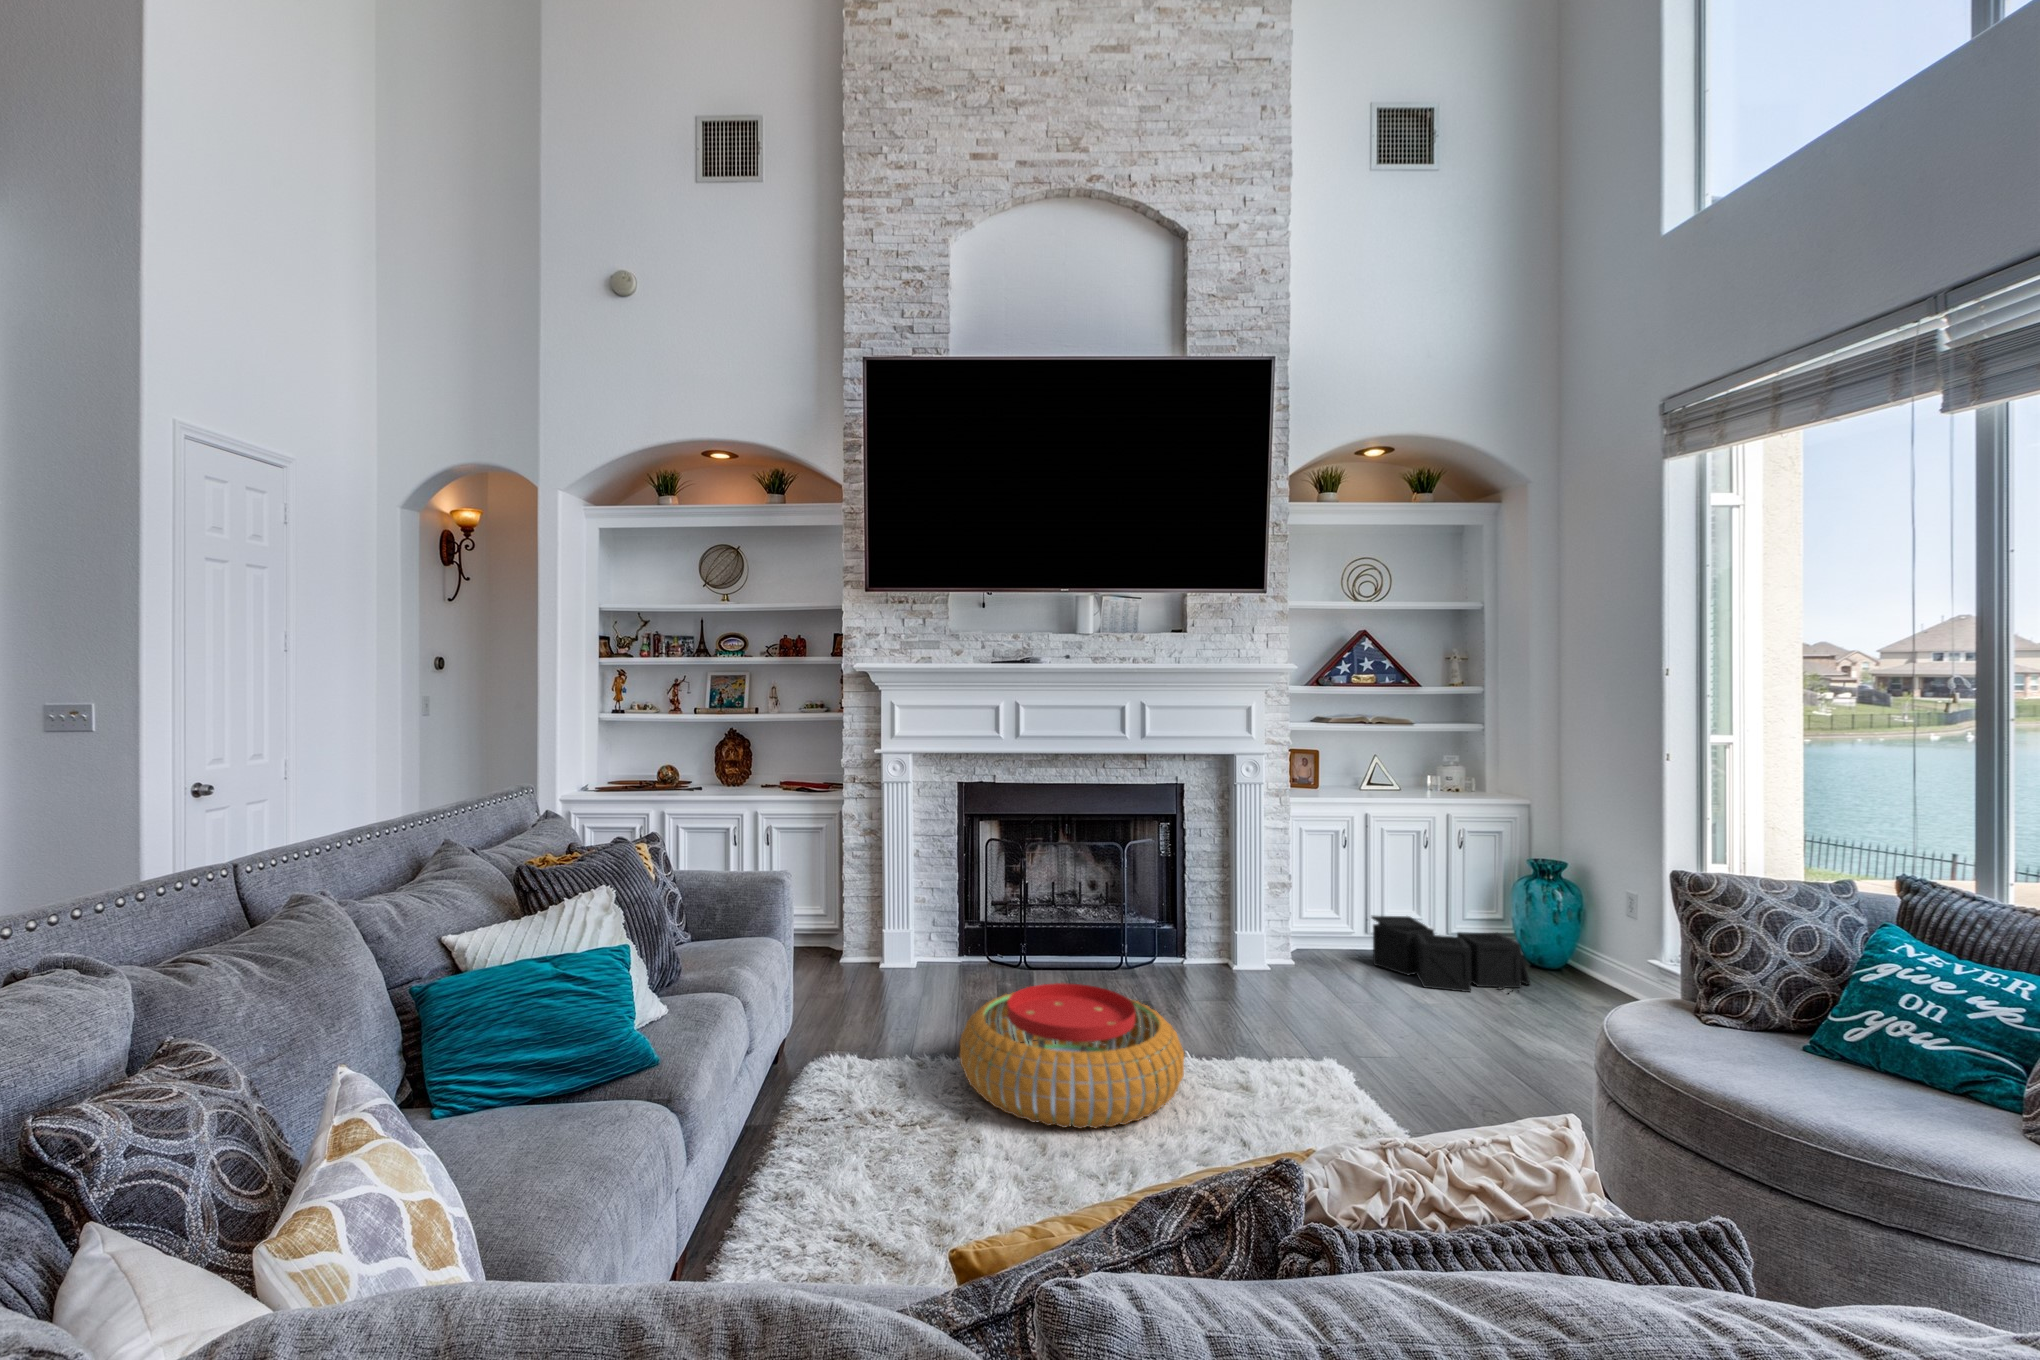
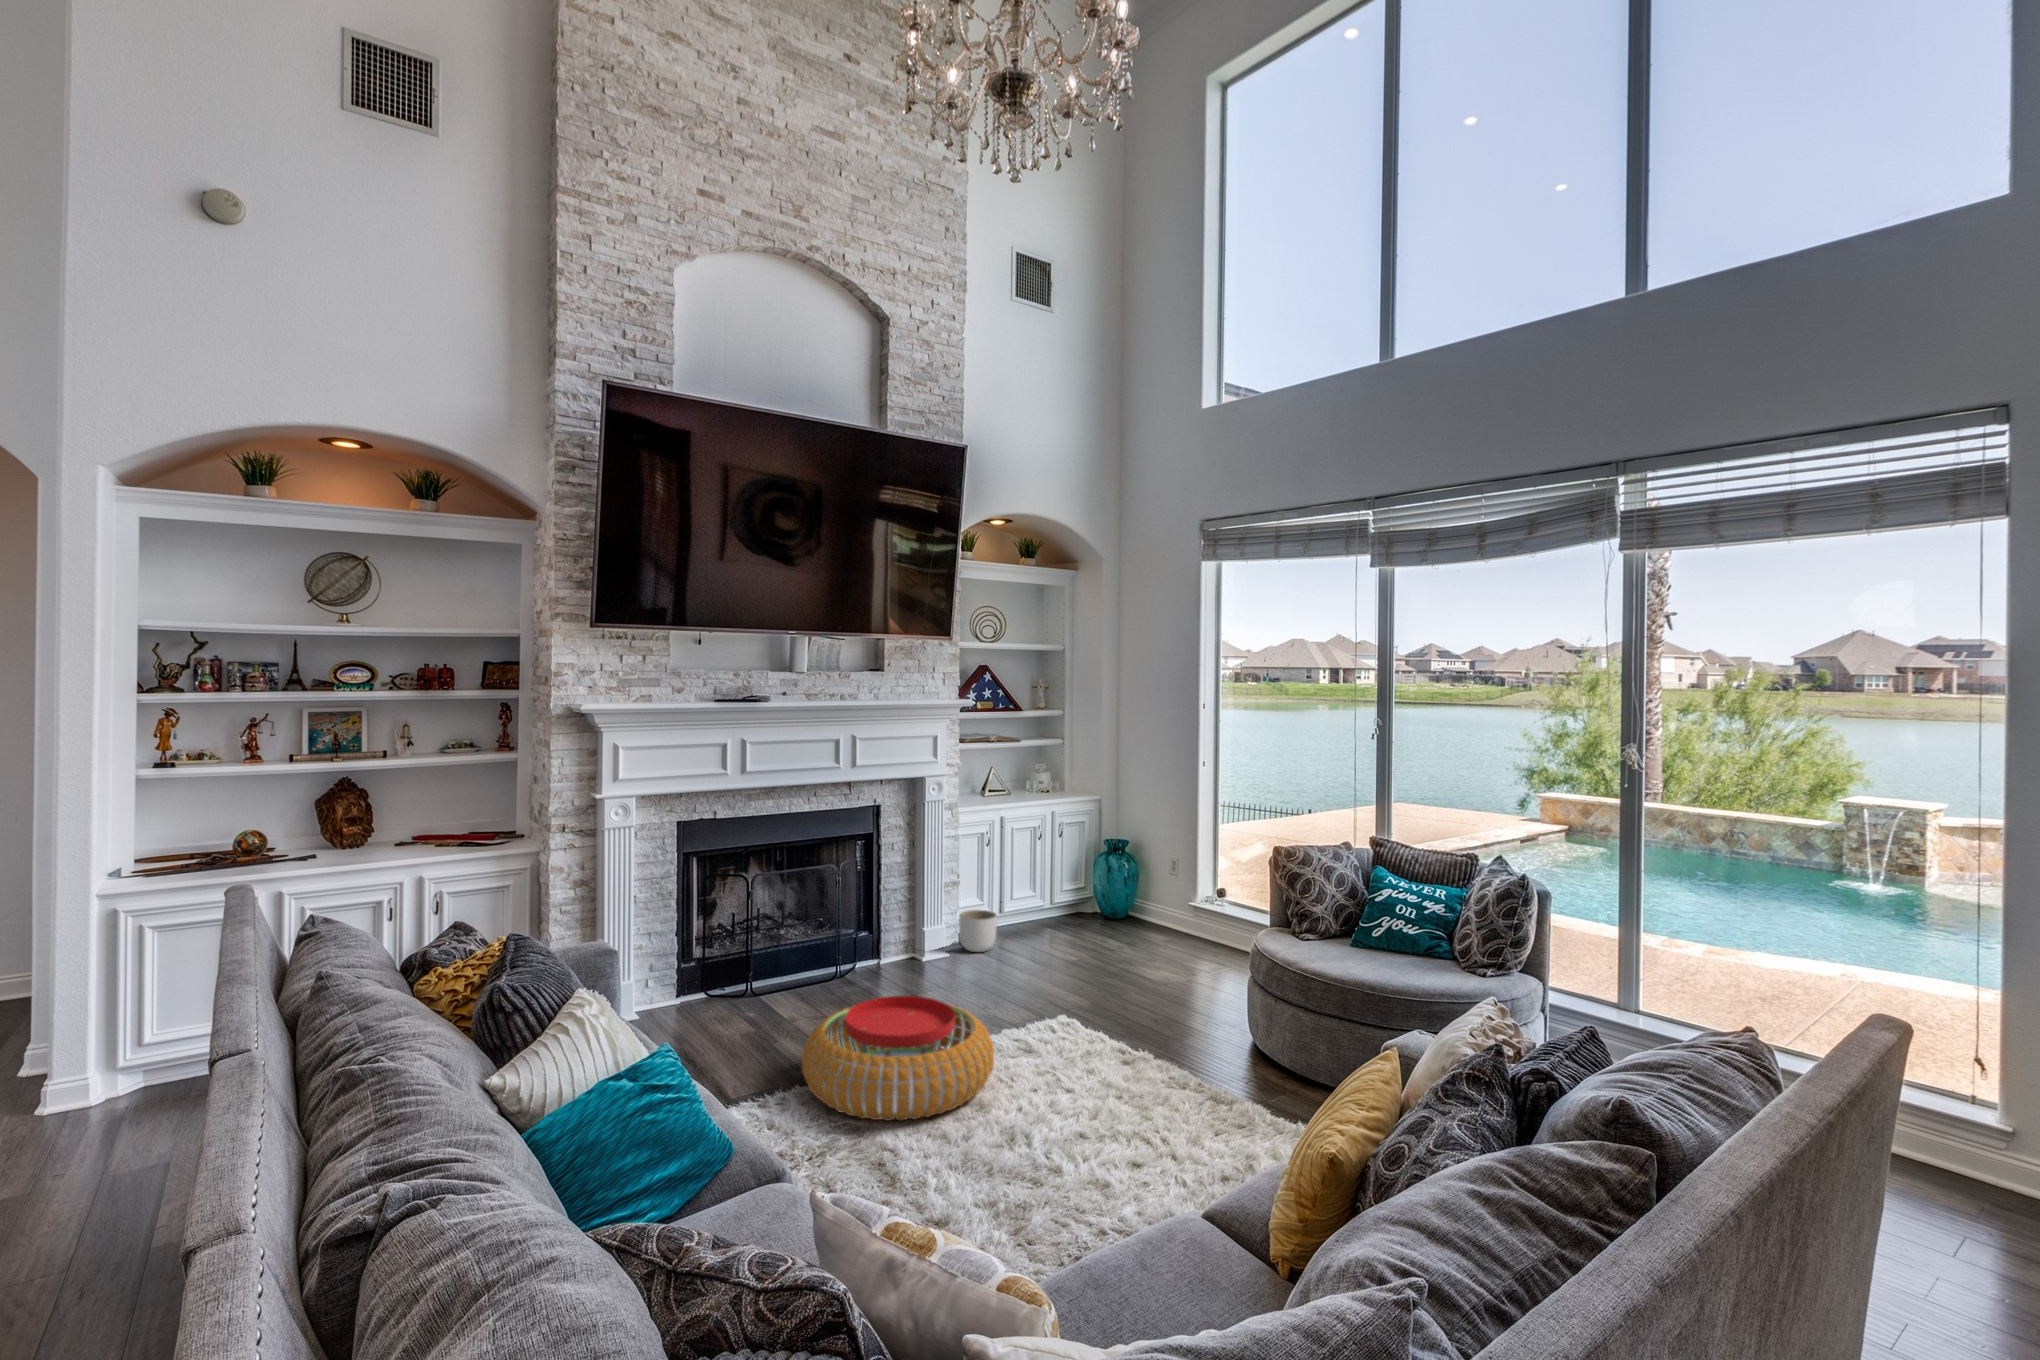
storage bin: present [1371,916,1530,992] -> none [1002,892,1111,946]
planter: none [1293,924,1342,977] -> present [959,910,997,952]

